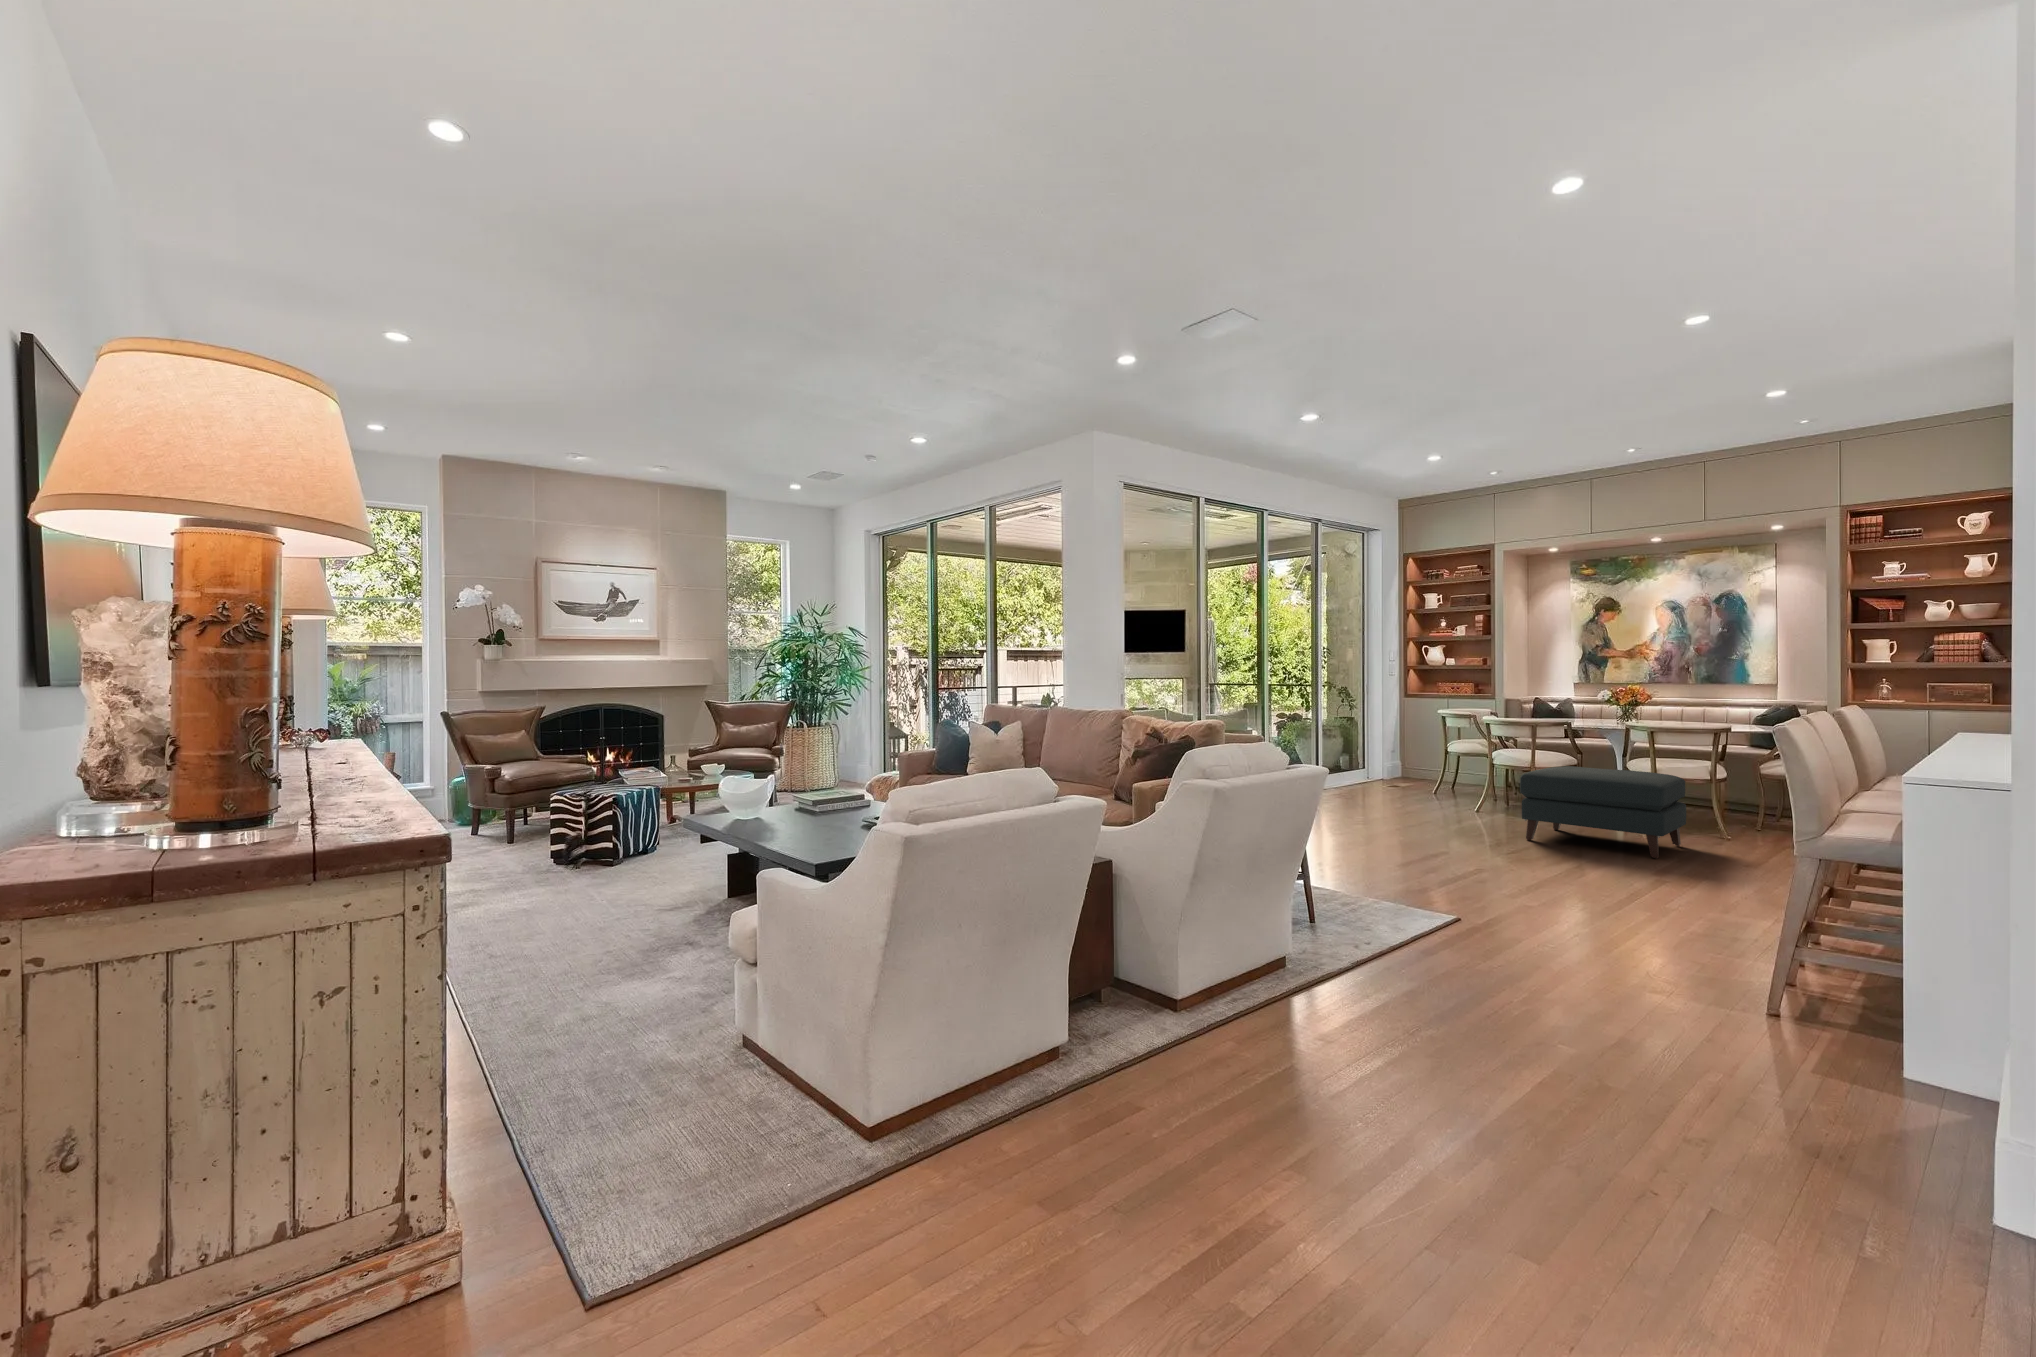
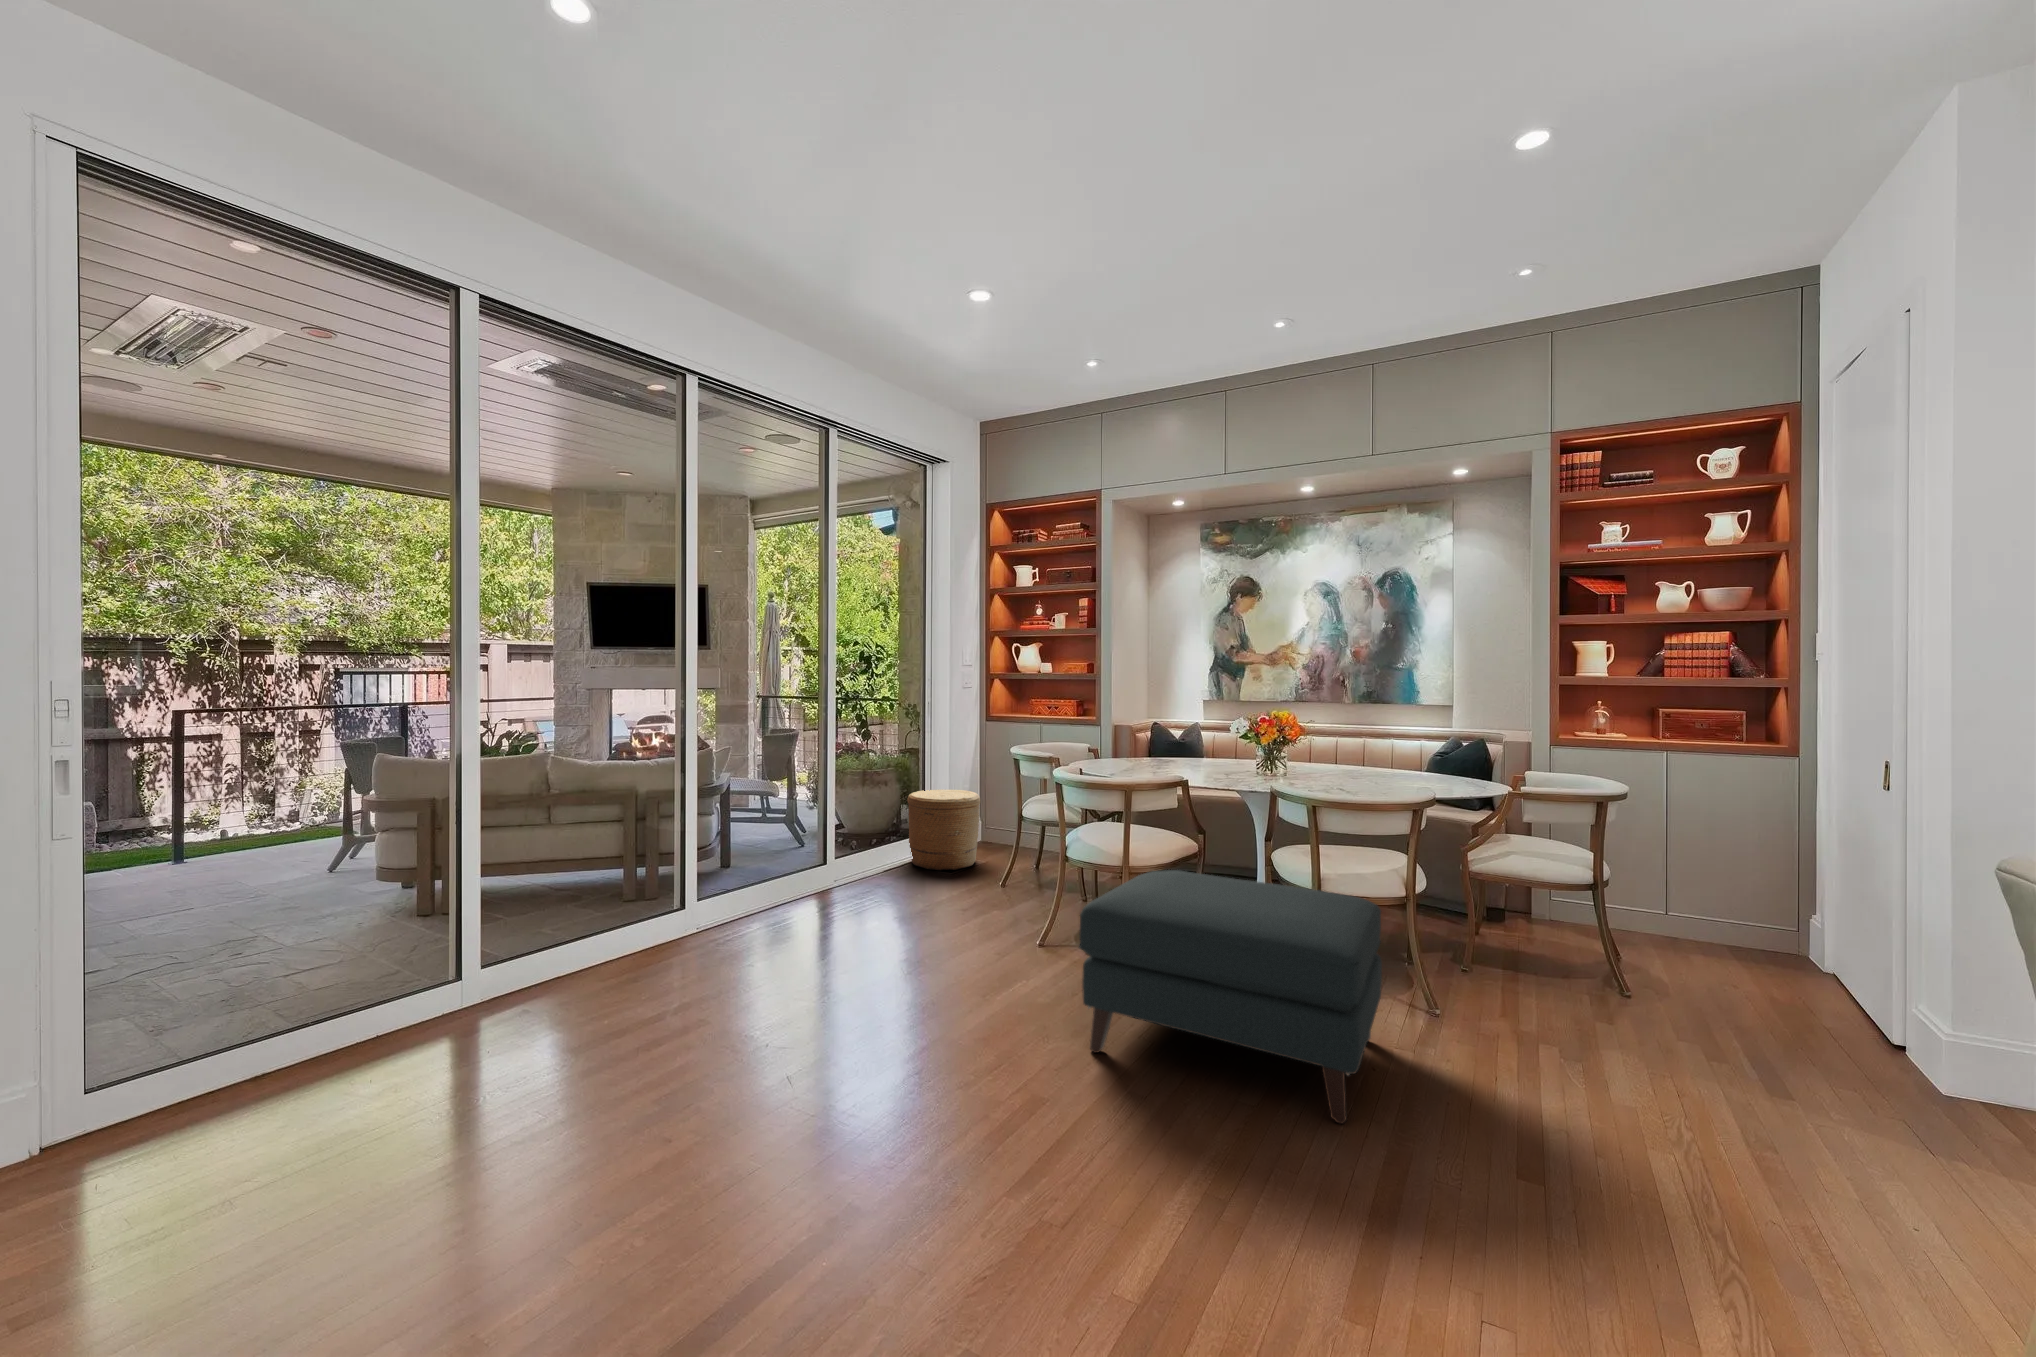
woven basket: none [1362,742,1413,789] -> present [907,789,980,870]

